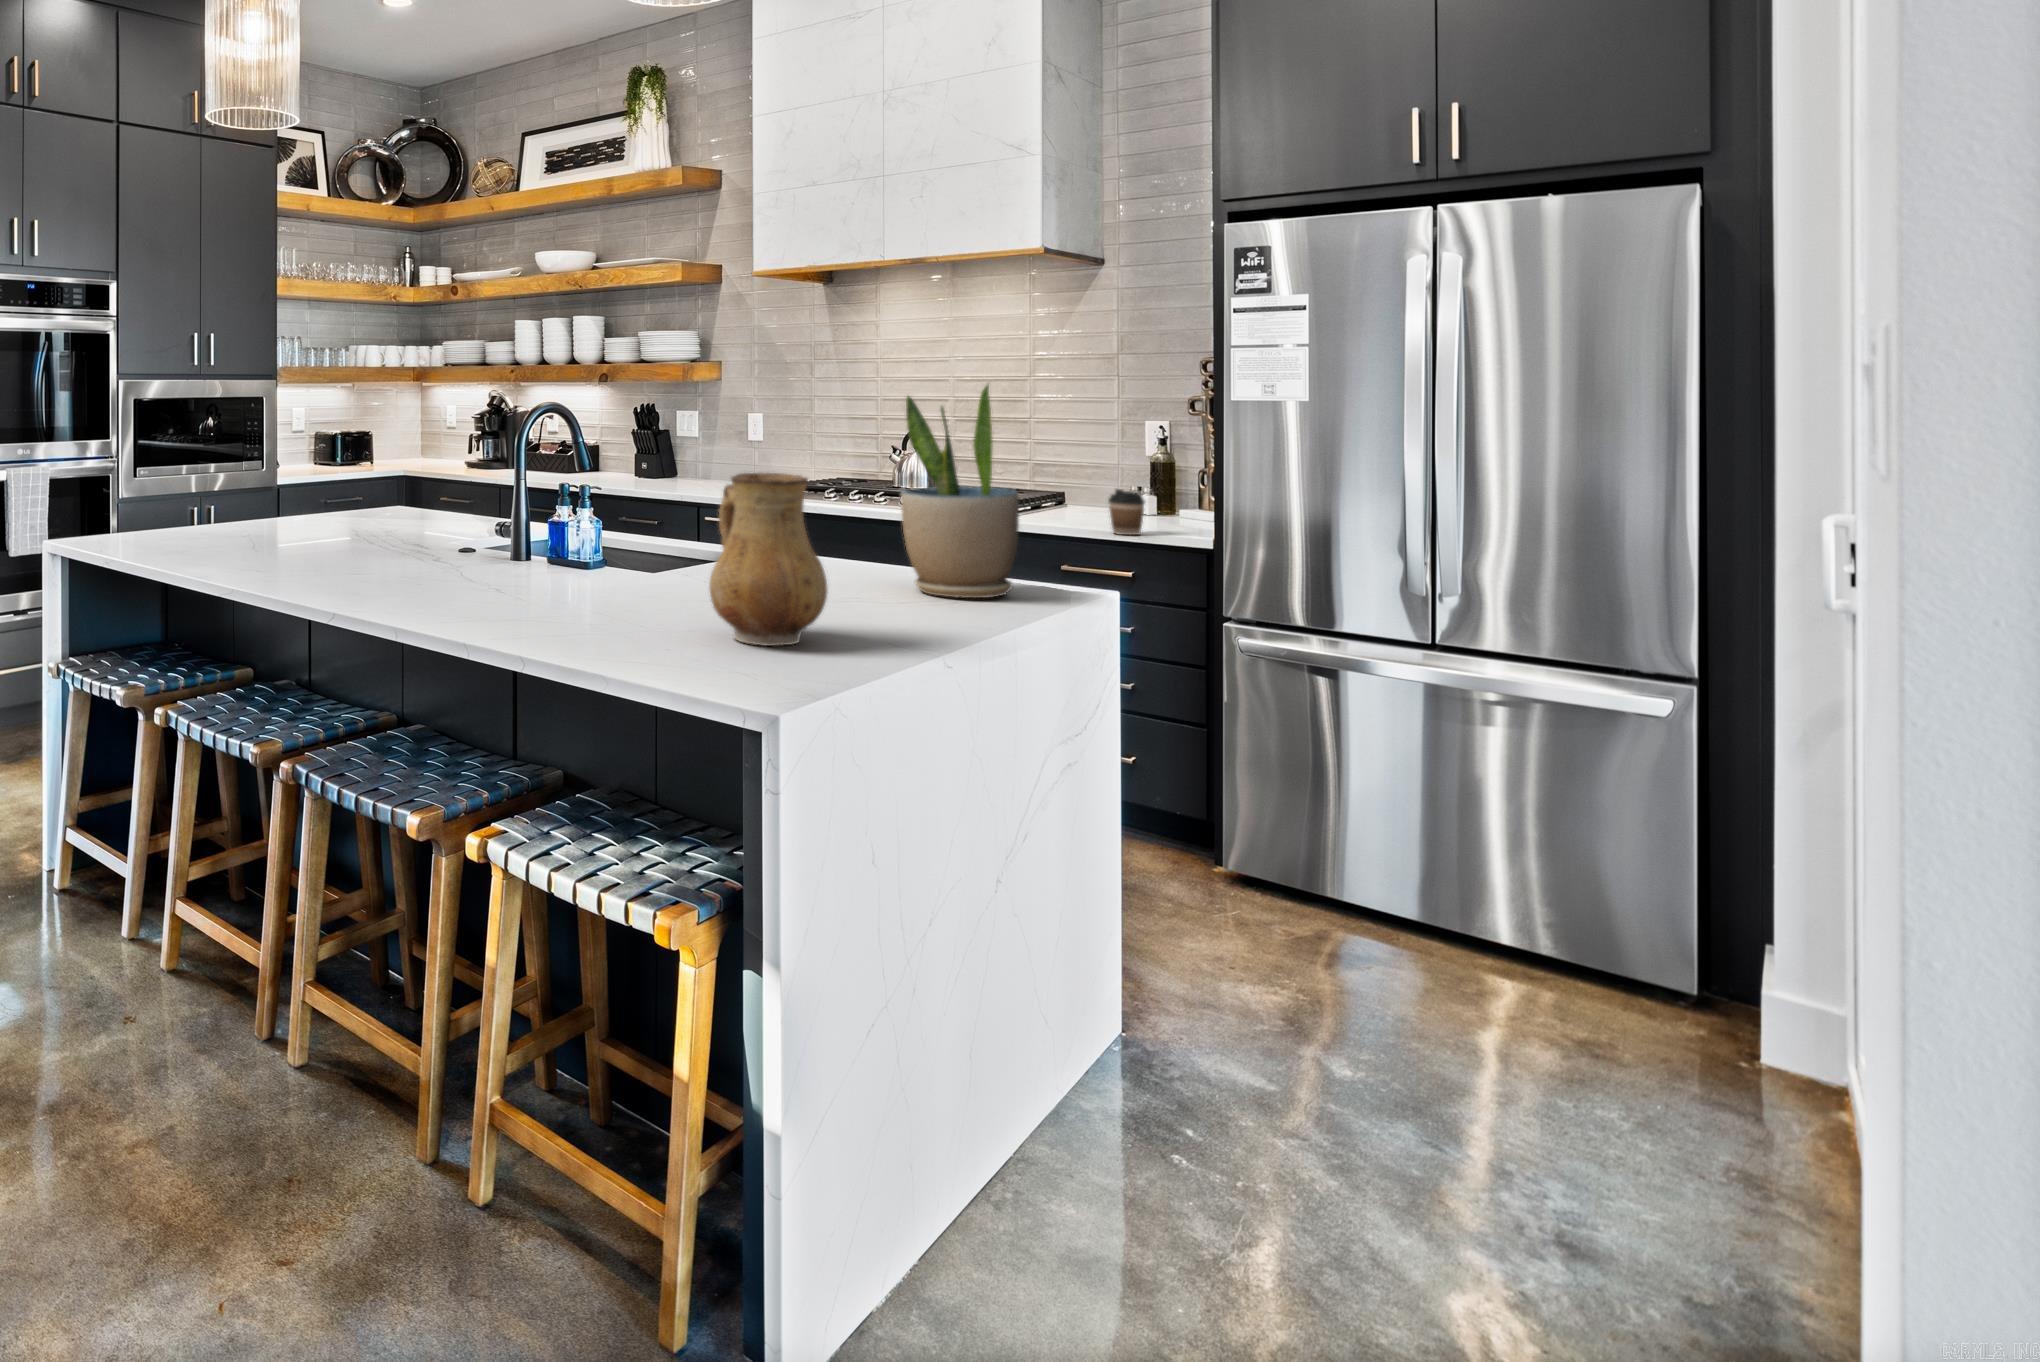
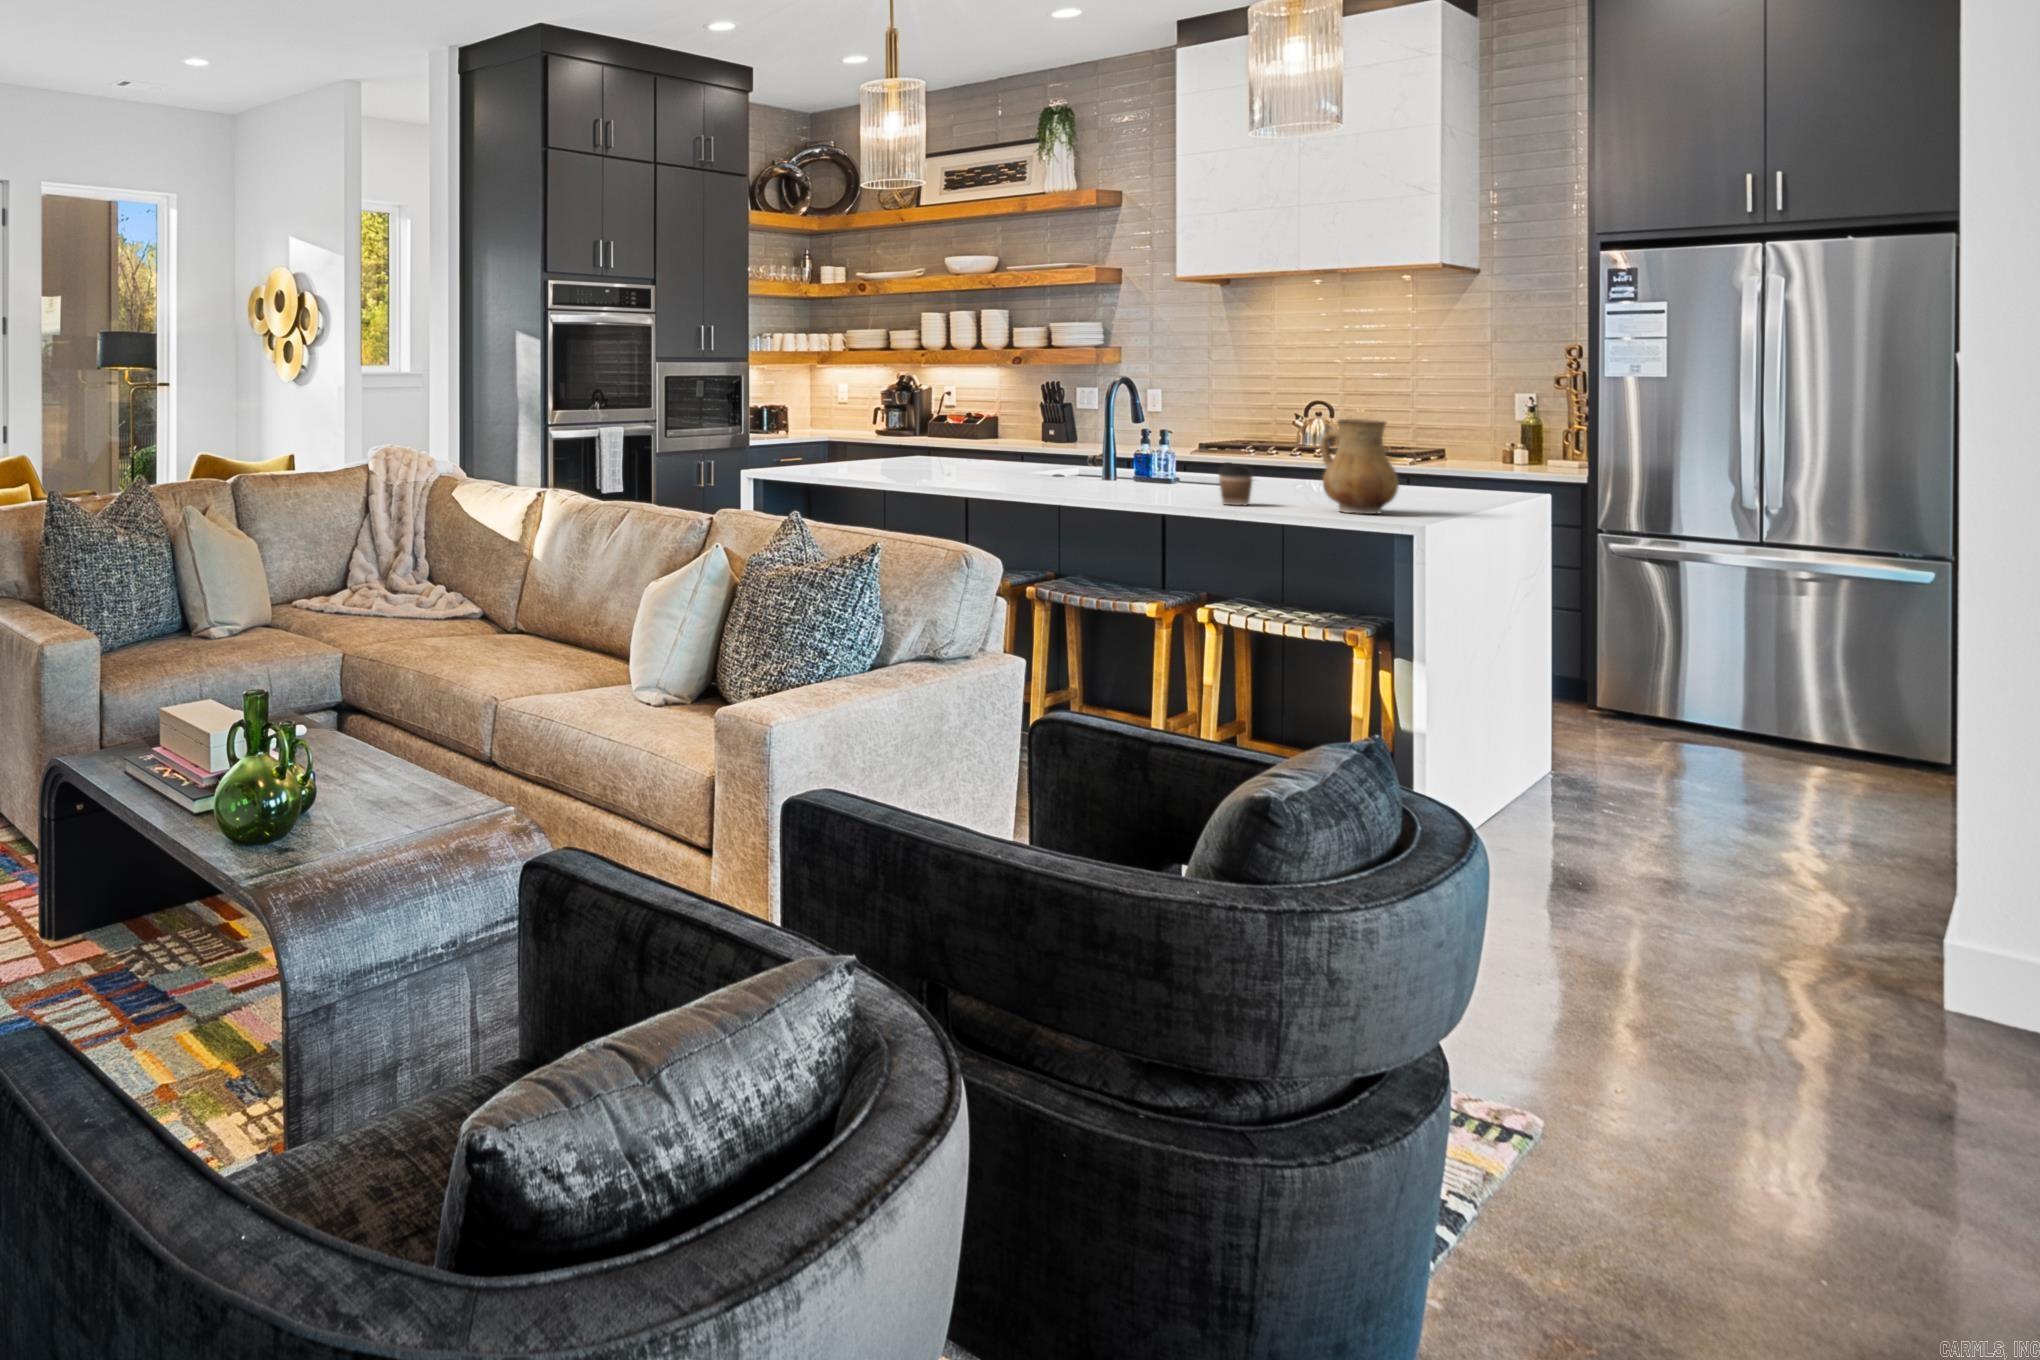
potted plant: present [901,384,1019,598] -> none [1399,365,1483,500]
coffee cup: present [1108,489,1145,535] -> present [1218,462,1253,506]

